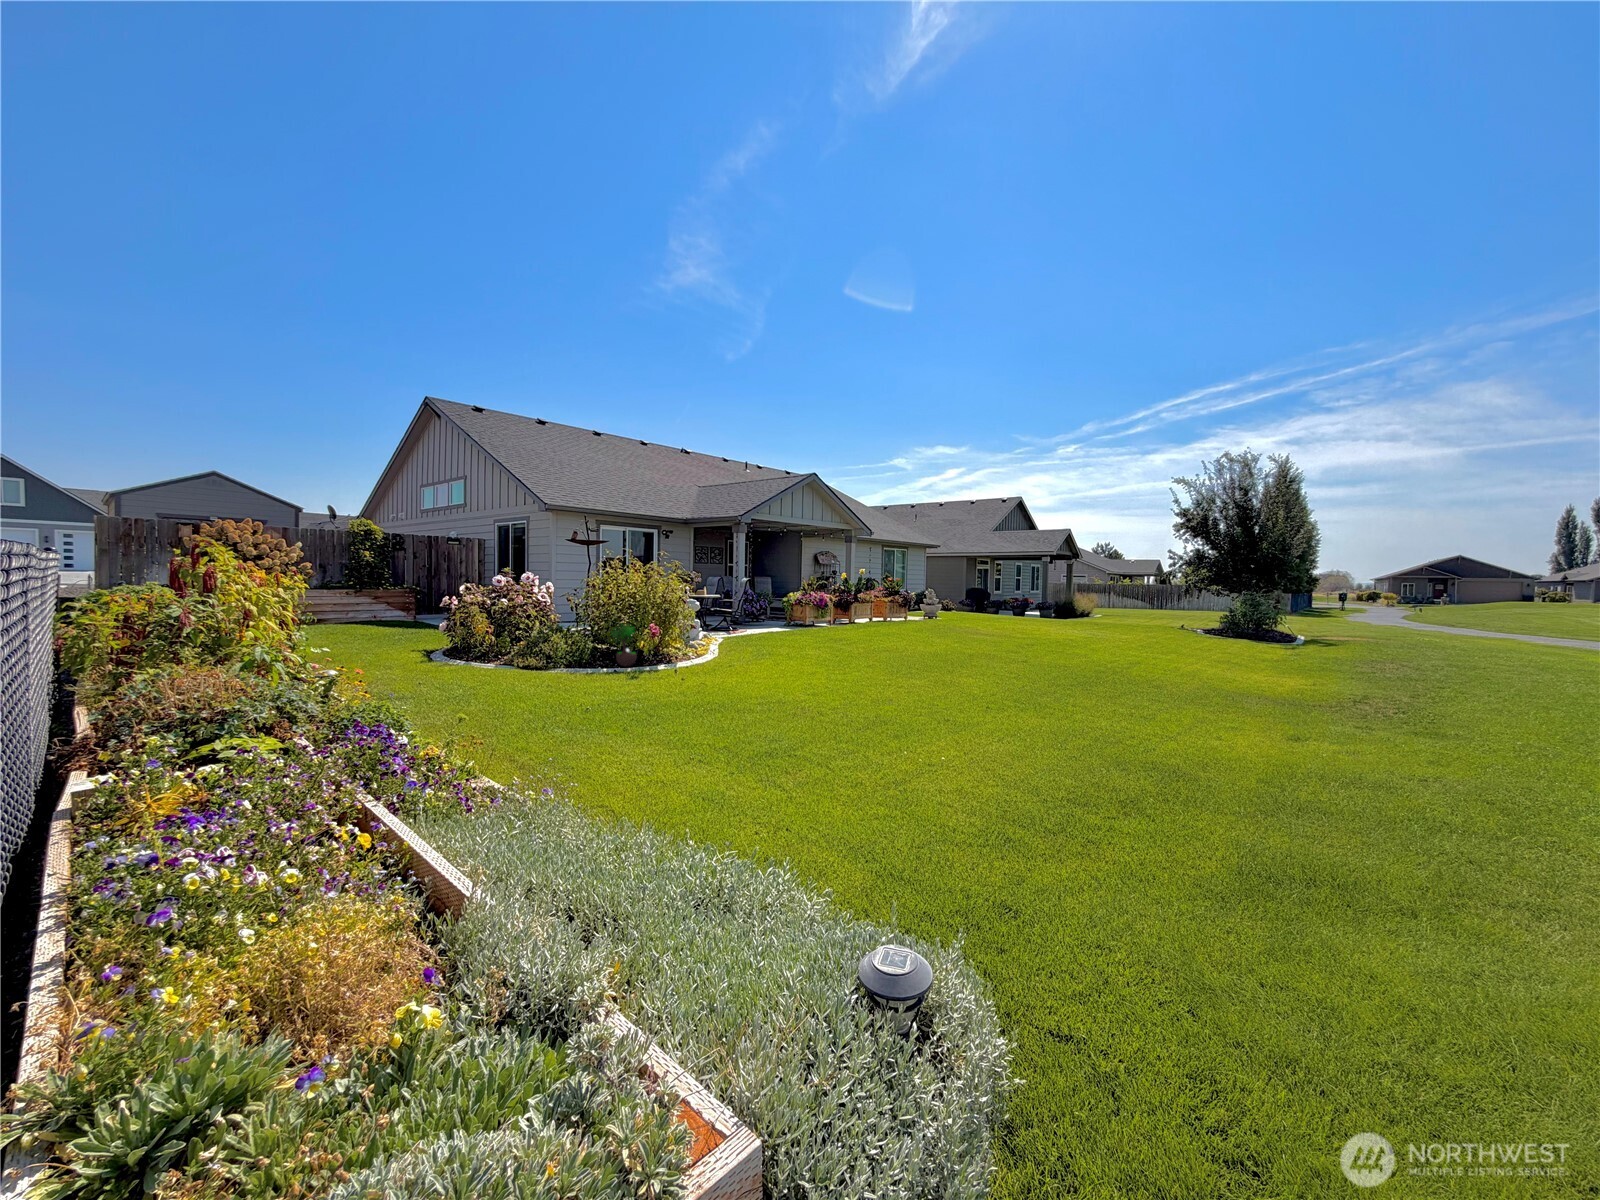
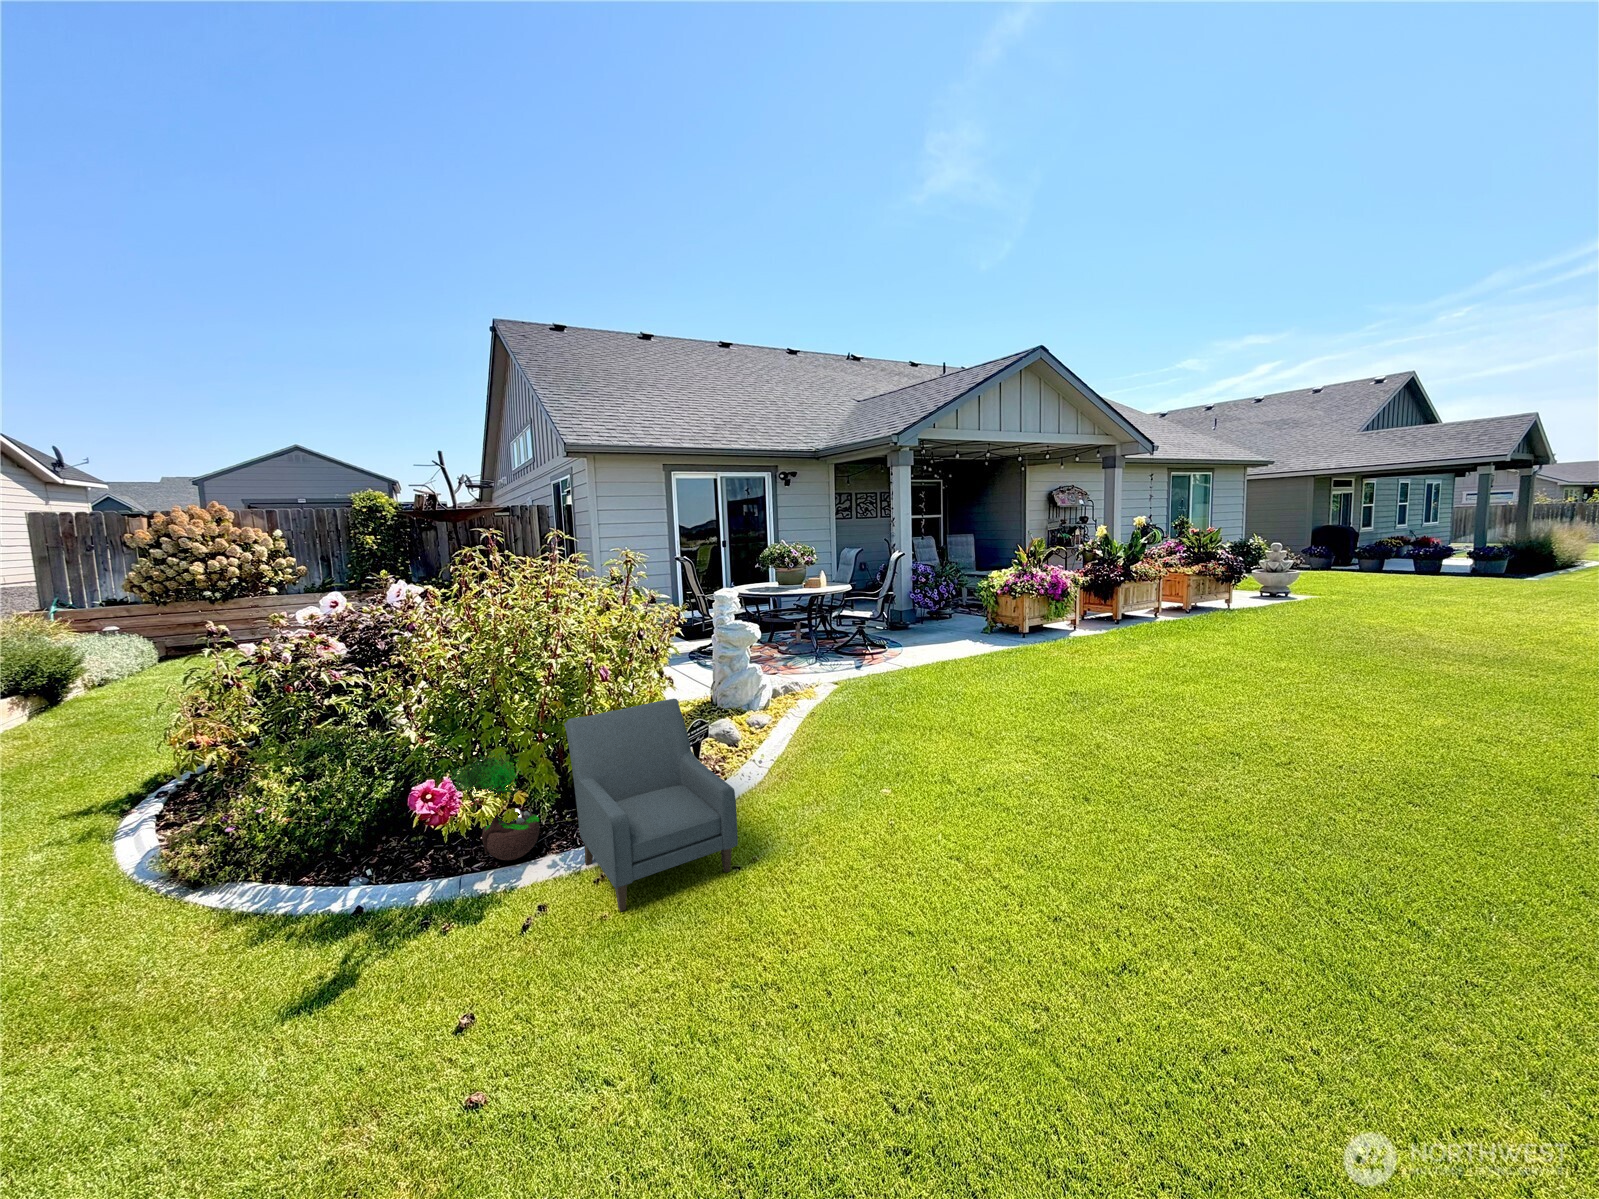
chair: none [649,612,716,670] -> present [564,699,738,911]

